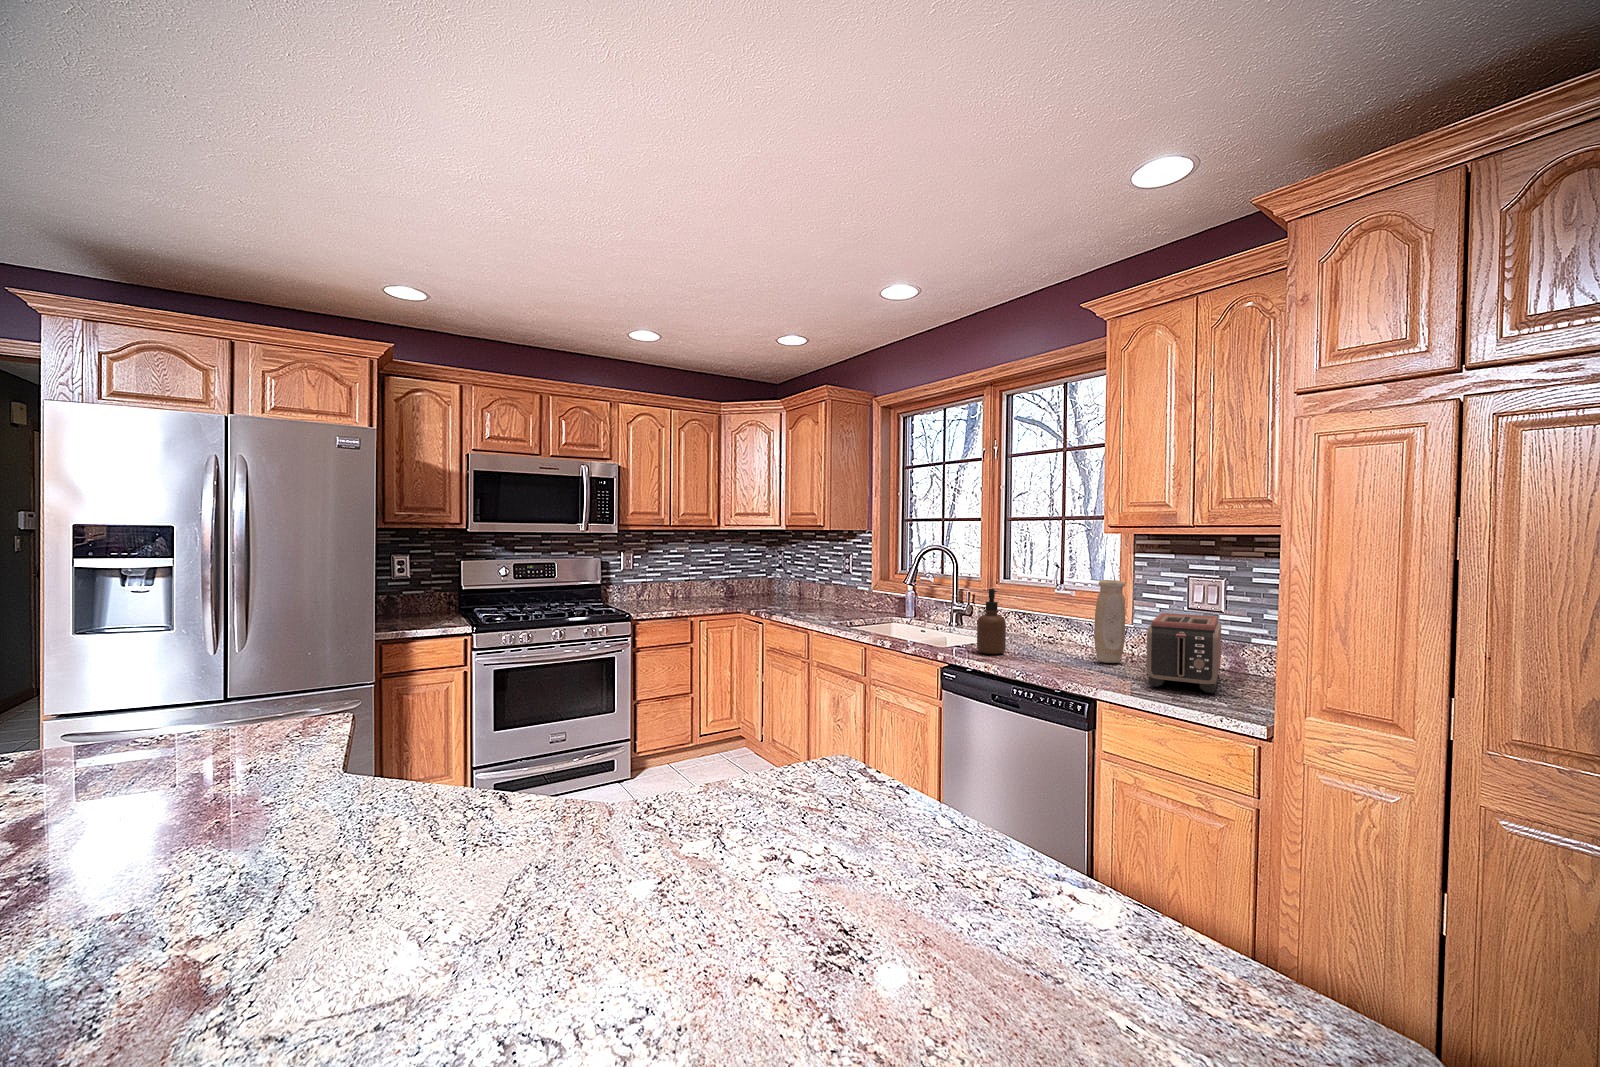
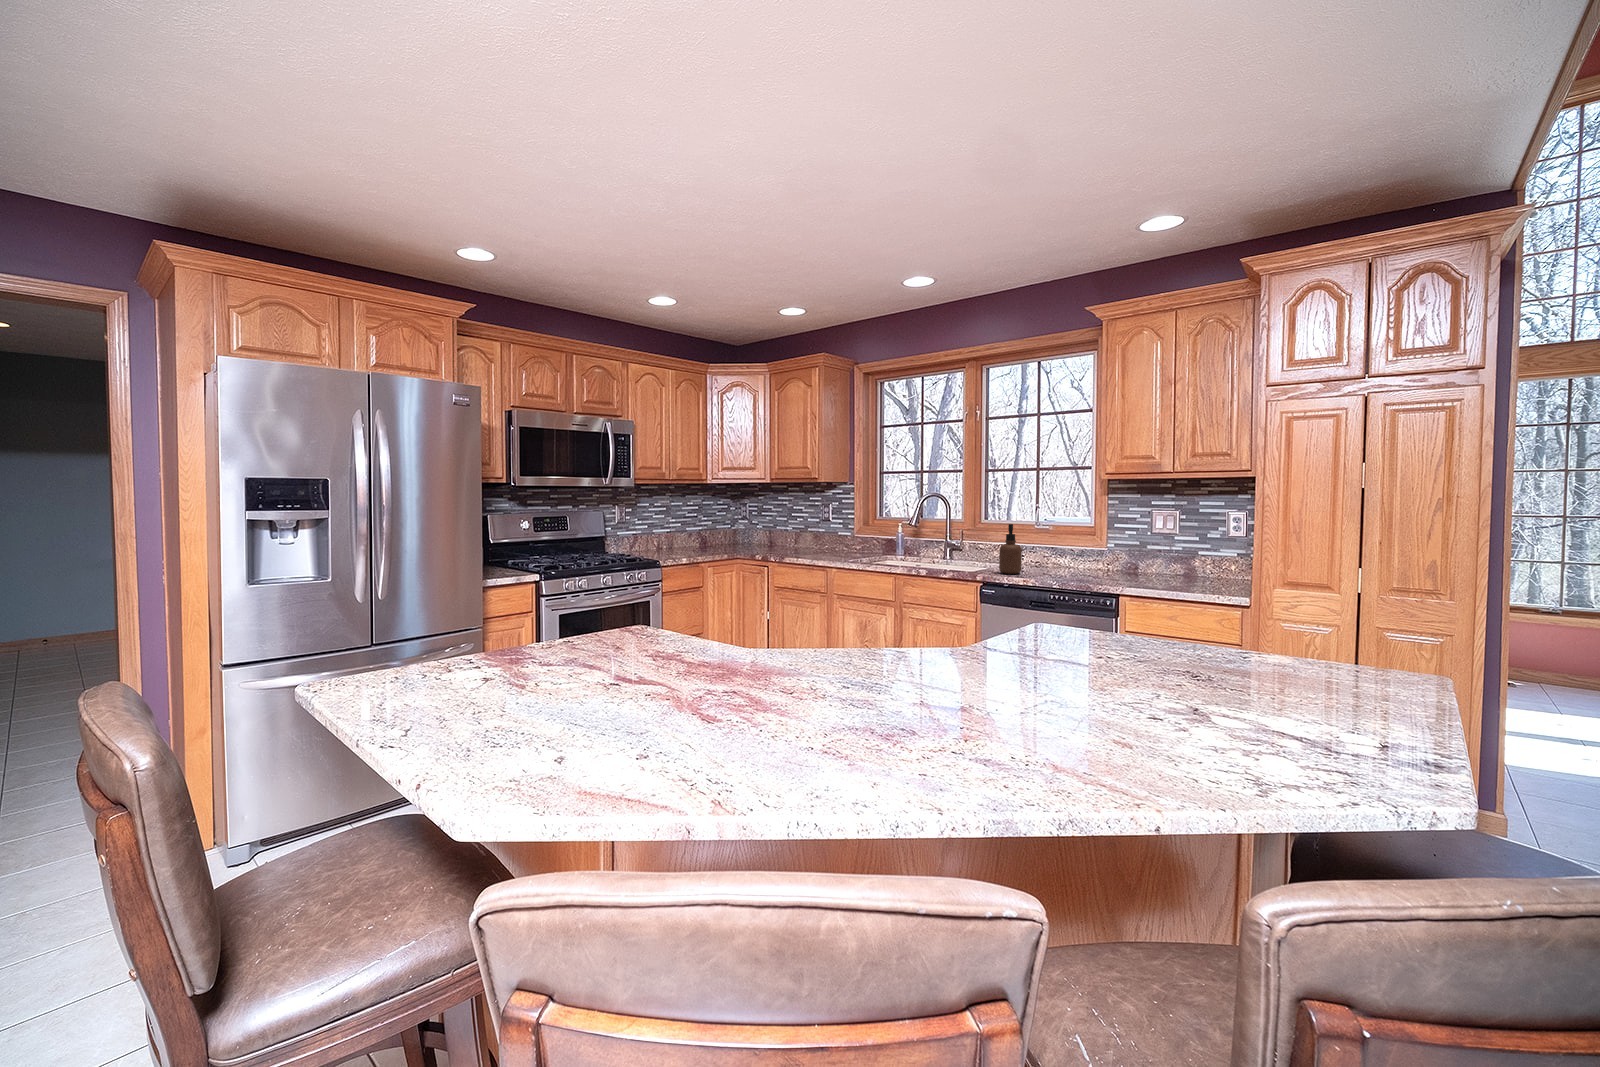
vase: present [1094,580,1125,663] -> none [1087,515,1110,575]
toaster: present [1147,613,1221,693] -> none [1134,536,1193,586]

